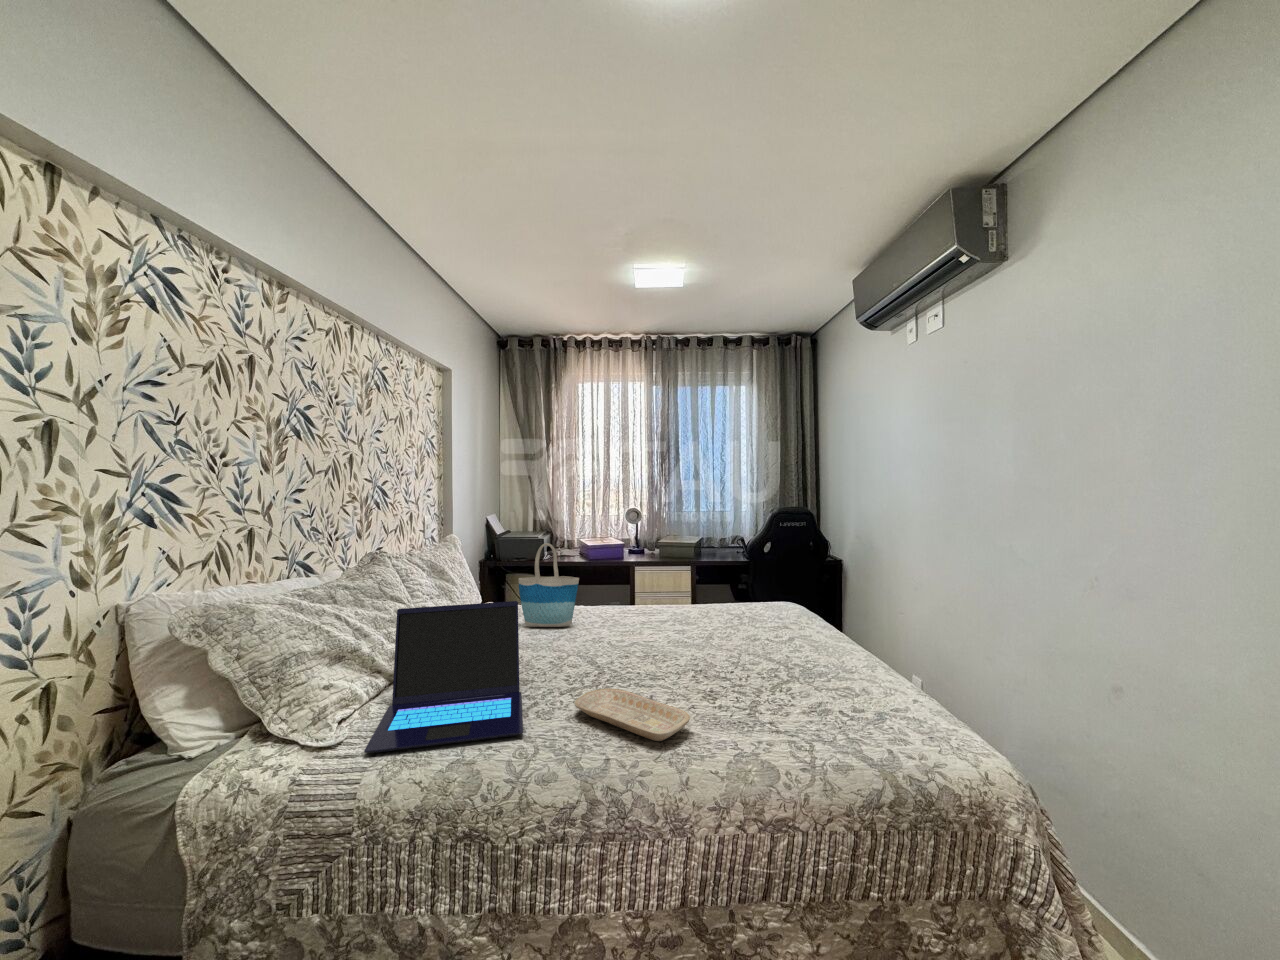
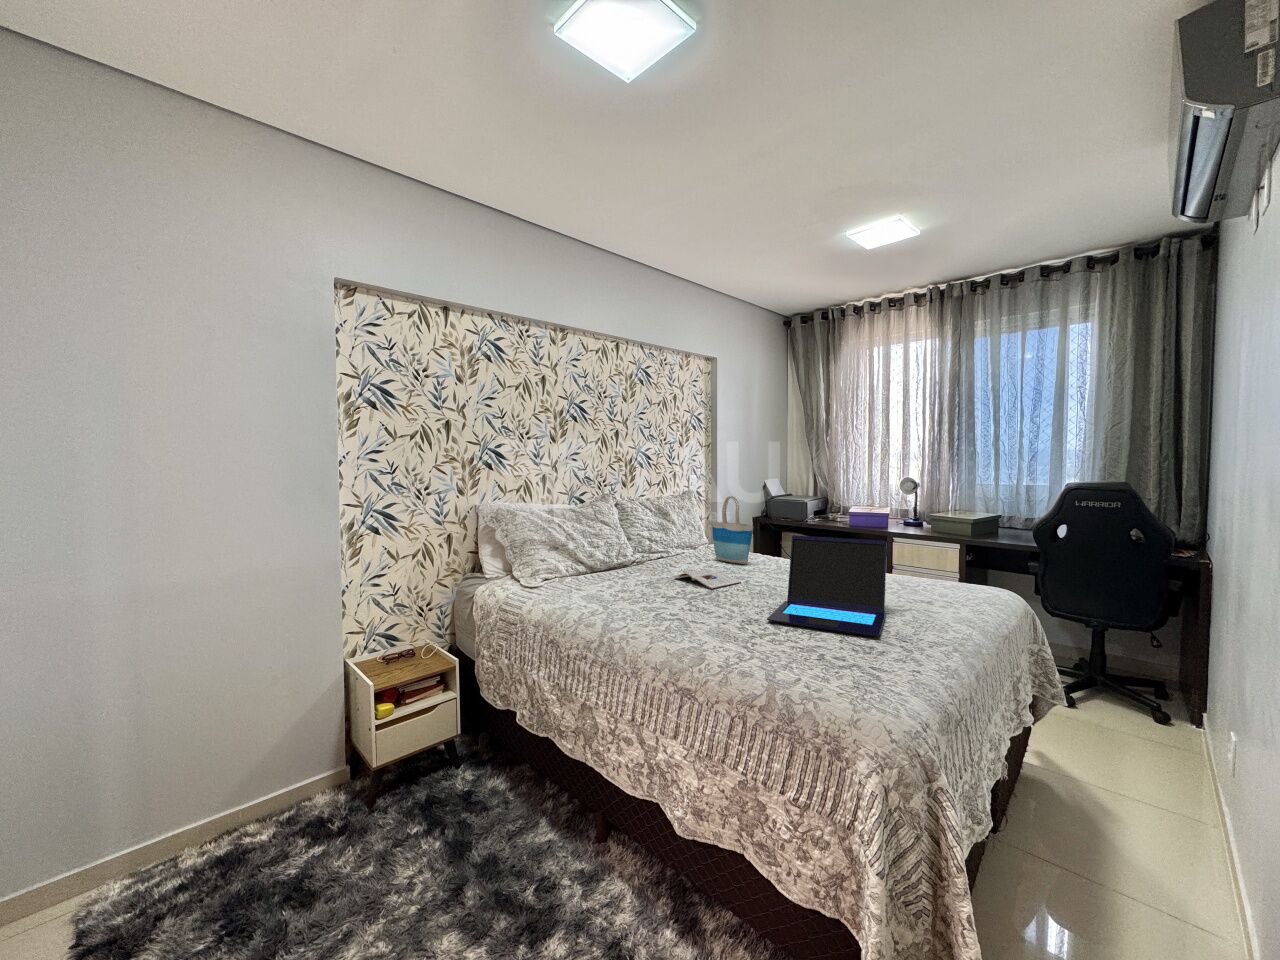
laptop: present [364,601,523,753] -> present [767,535,887,637]
magazine: none [521,640,608,670] -> present [675,568,741,589]
tray: present [574,688,690,741] -> none [656,594,708,627]

